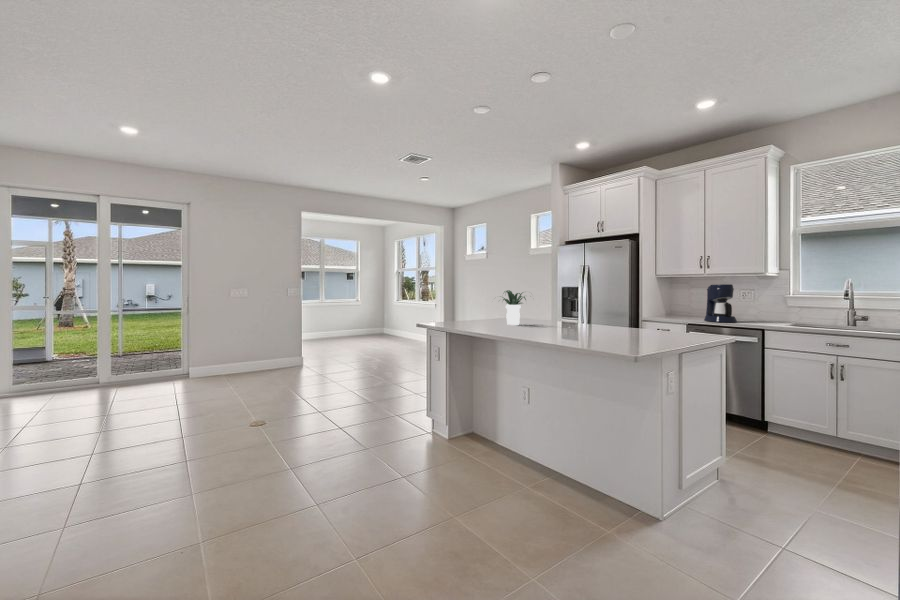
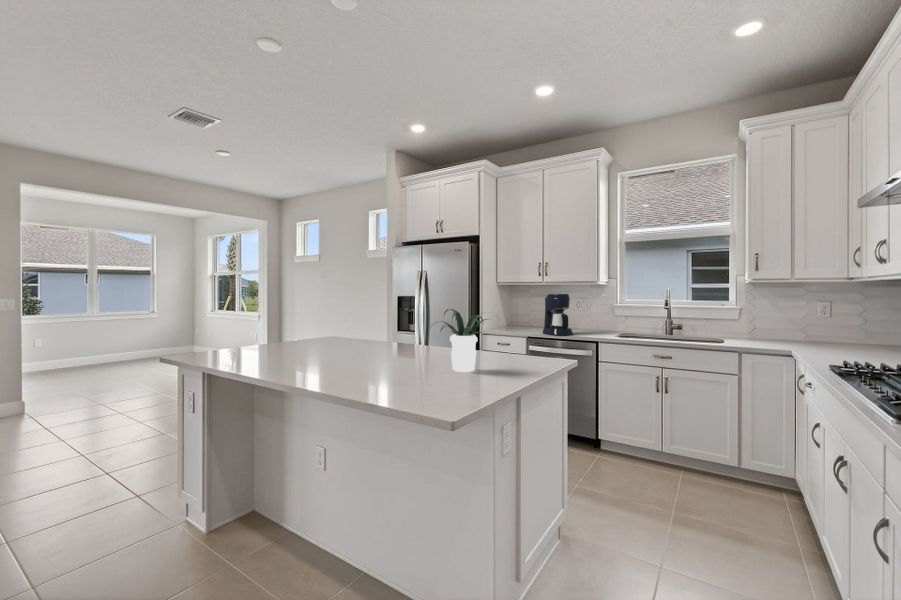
potted plant: present [502,290,526,325] -> present [431,309,488,372]

